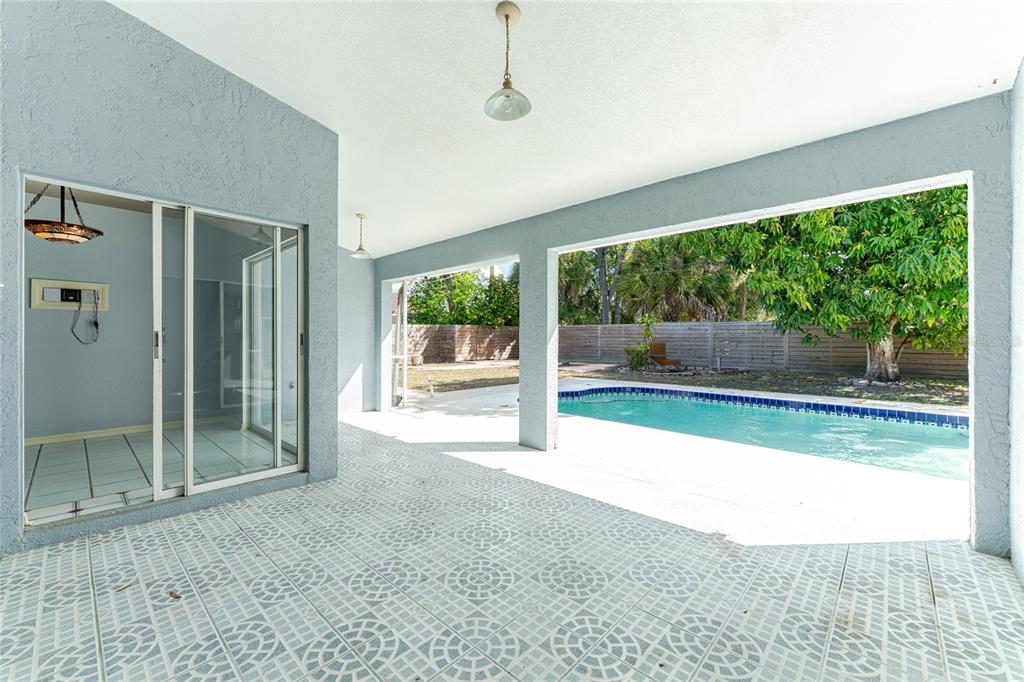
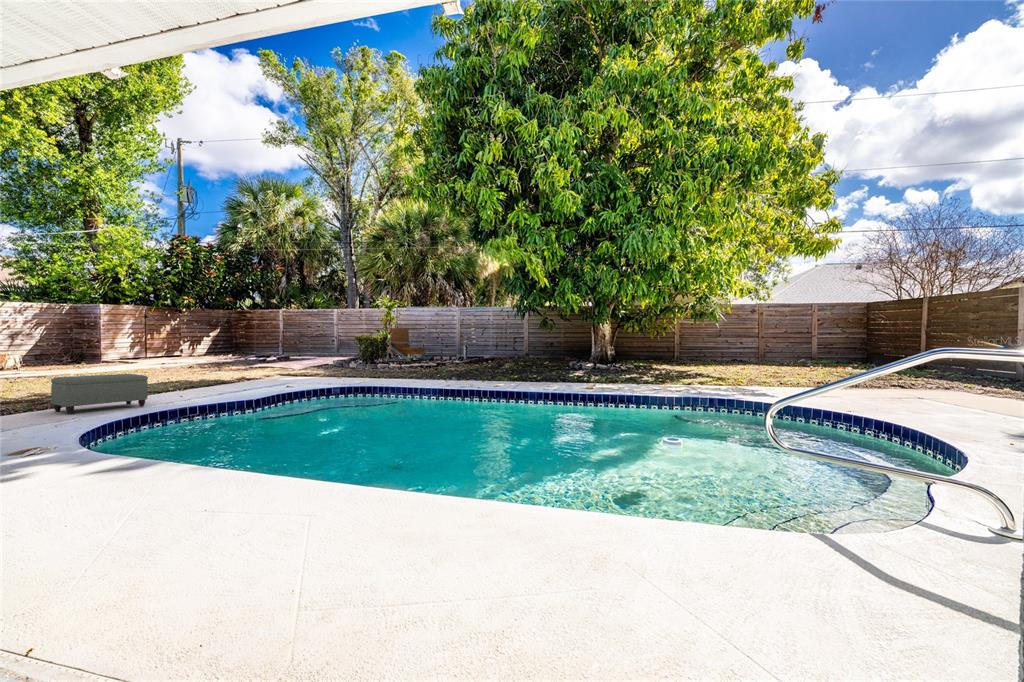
ottoman: none [458,376,504,399] -> present [51,374,148,414]

